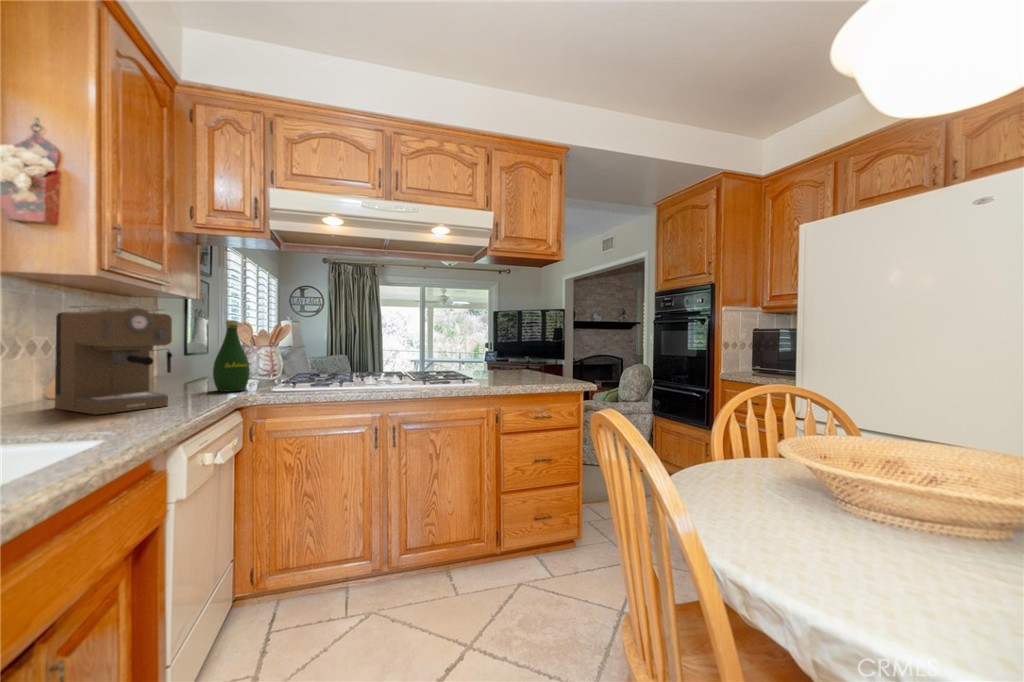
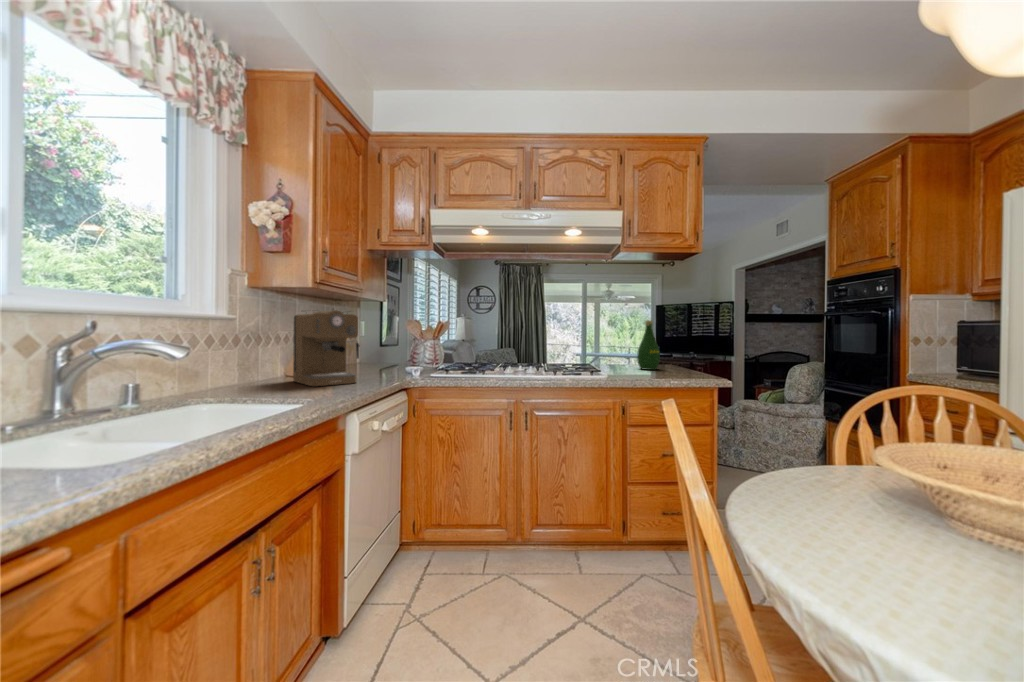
bottle: present [213,320,250,392] -> present [637,320,660,370]

